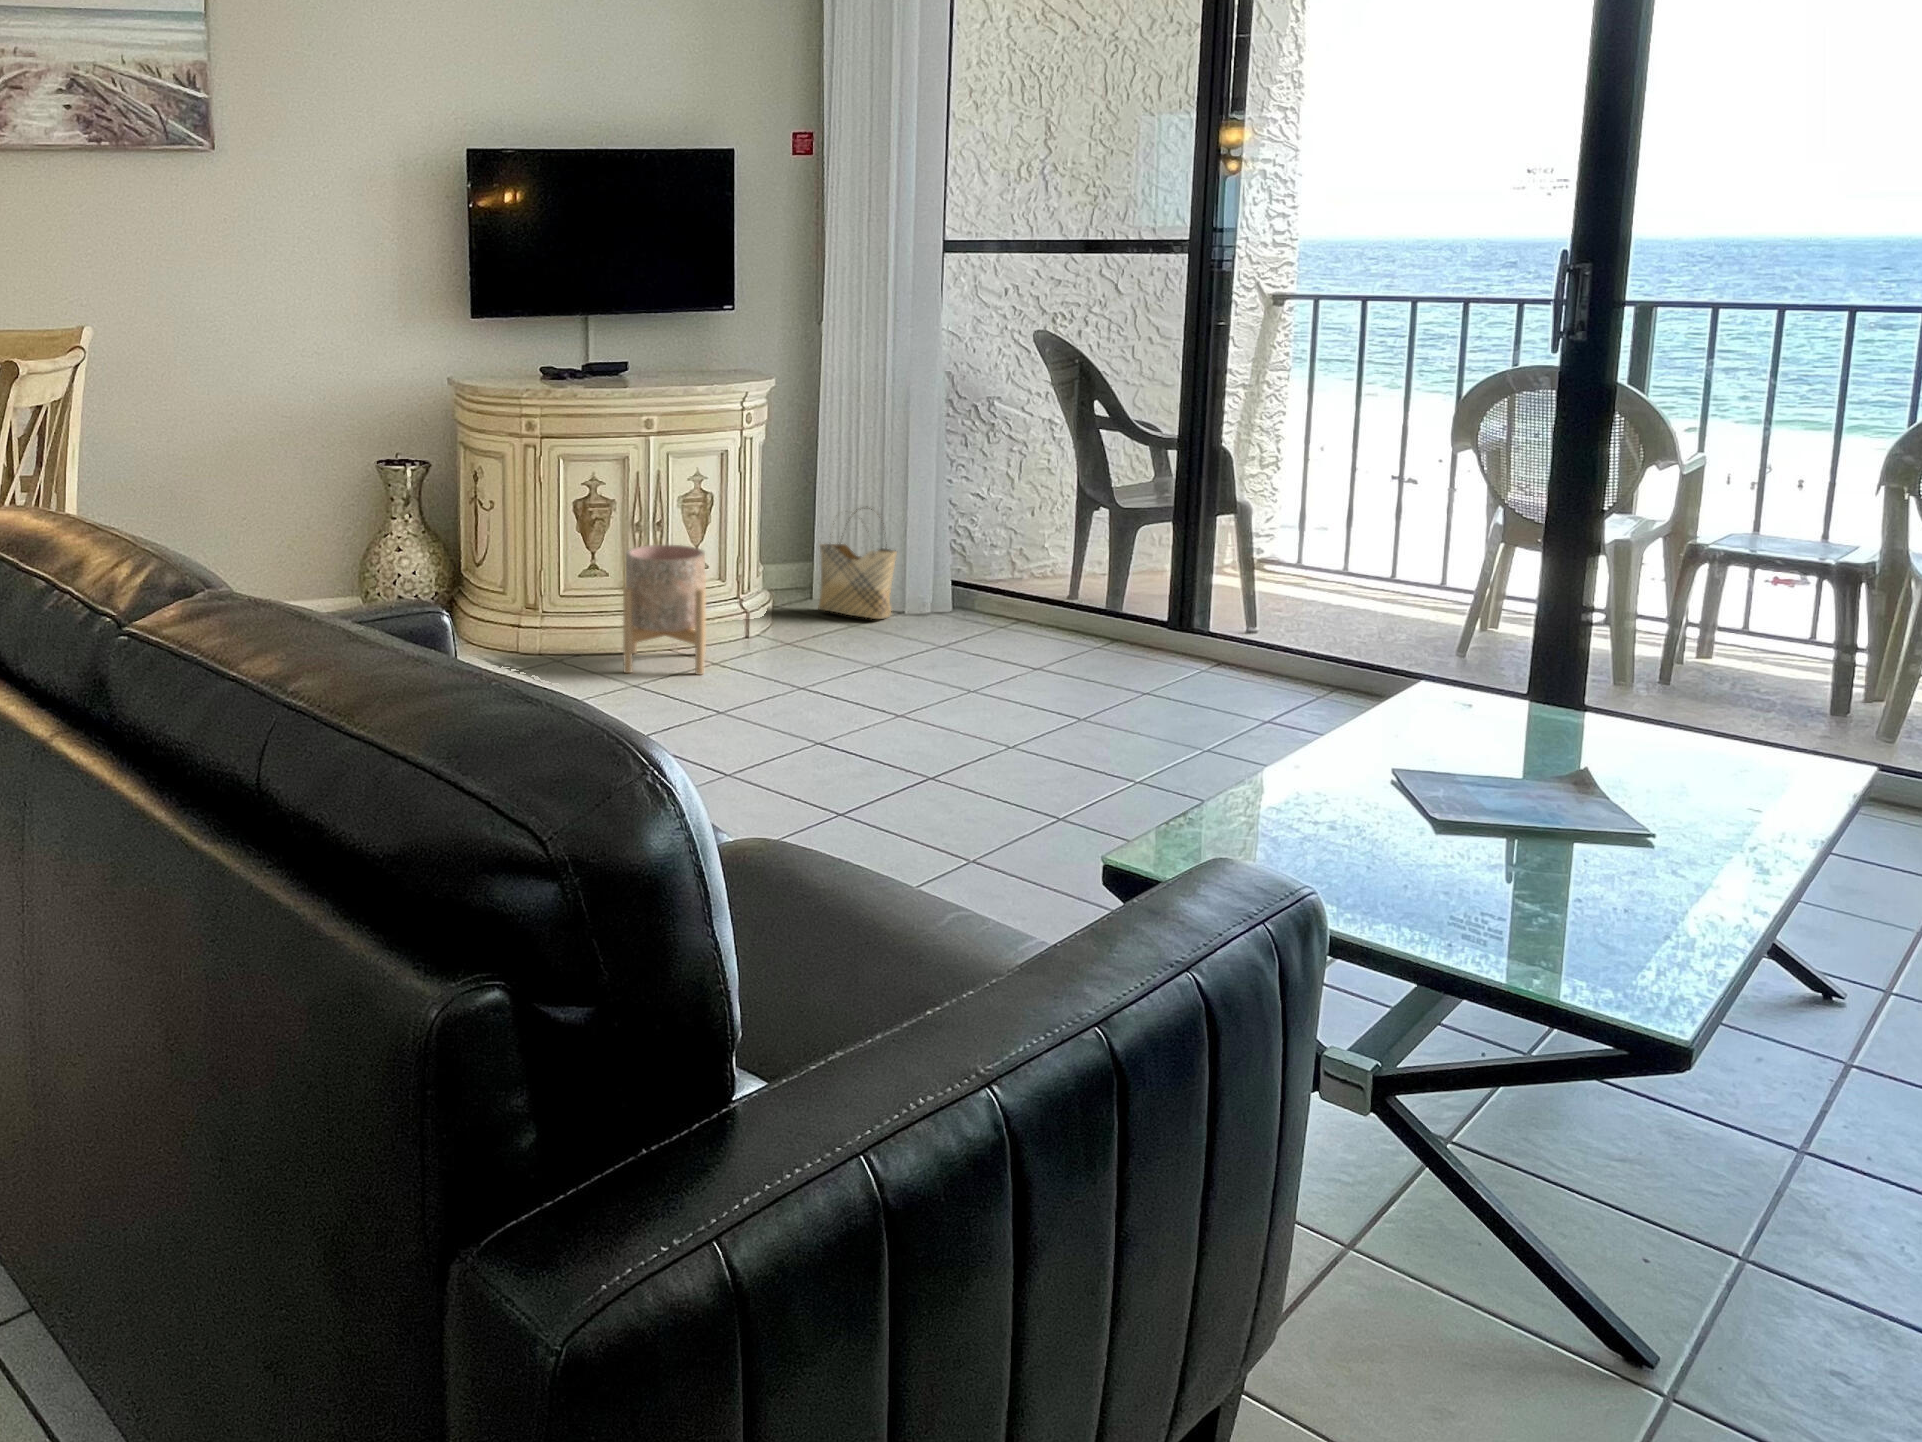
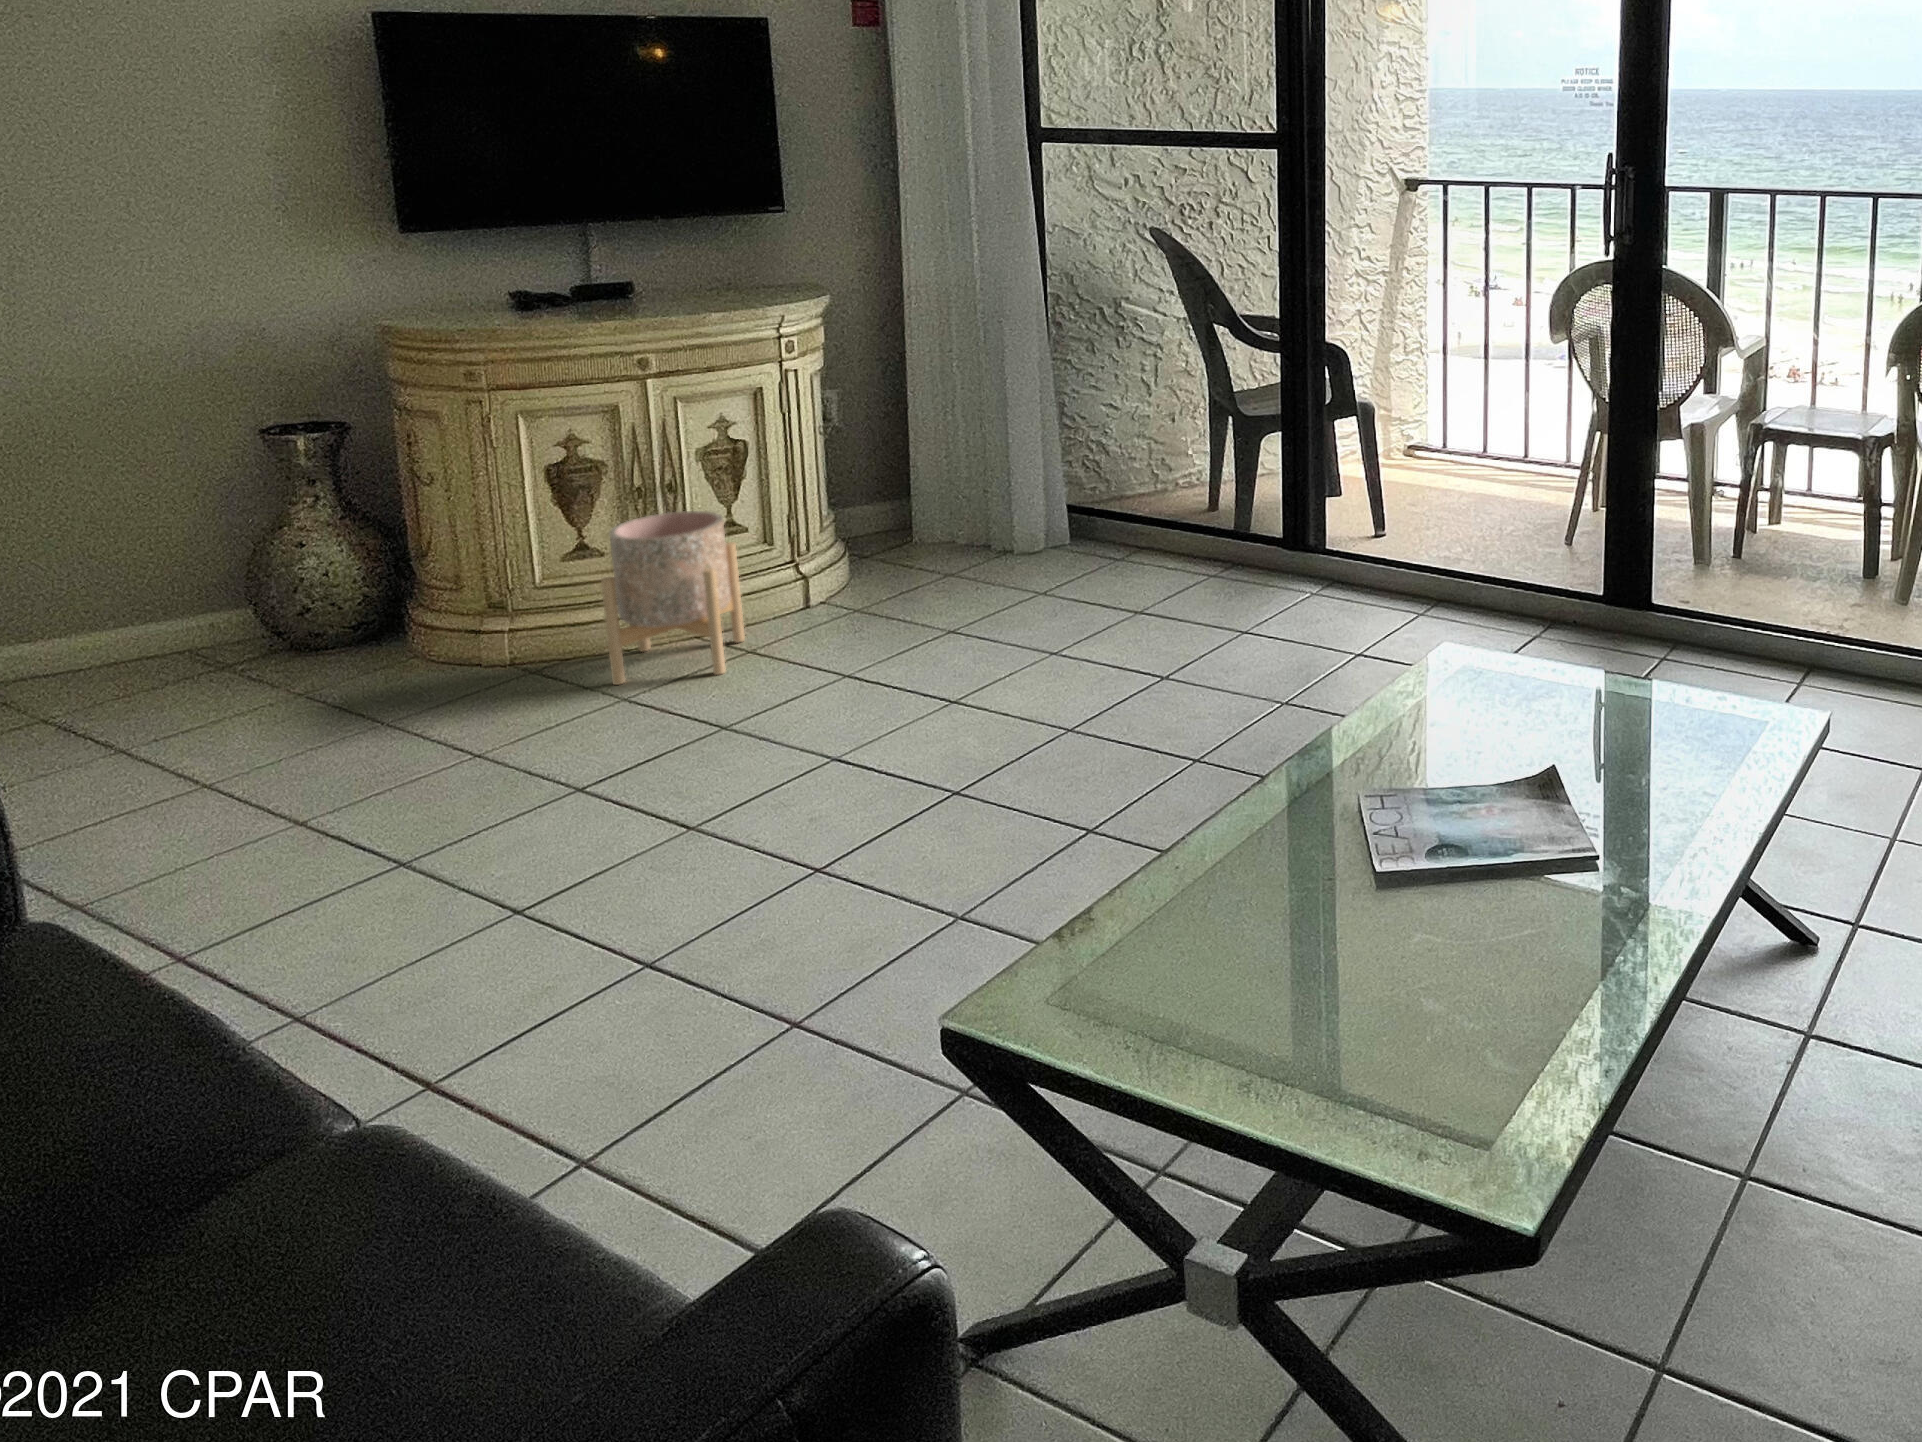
woven basket: present [818,508,897,619] -> none [921,433,1011,563]

